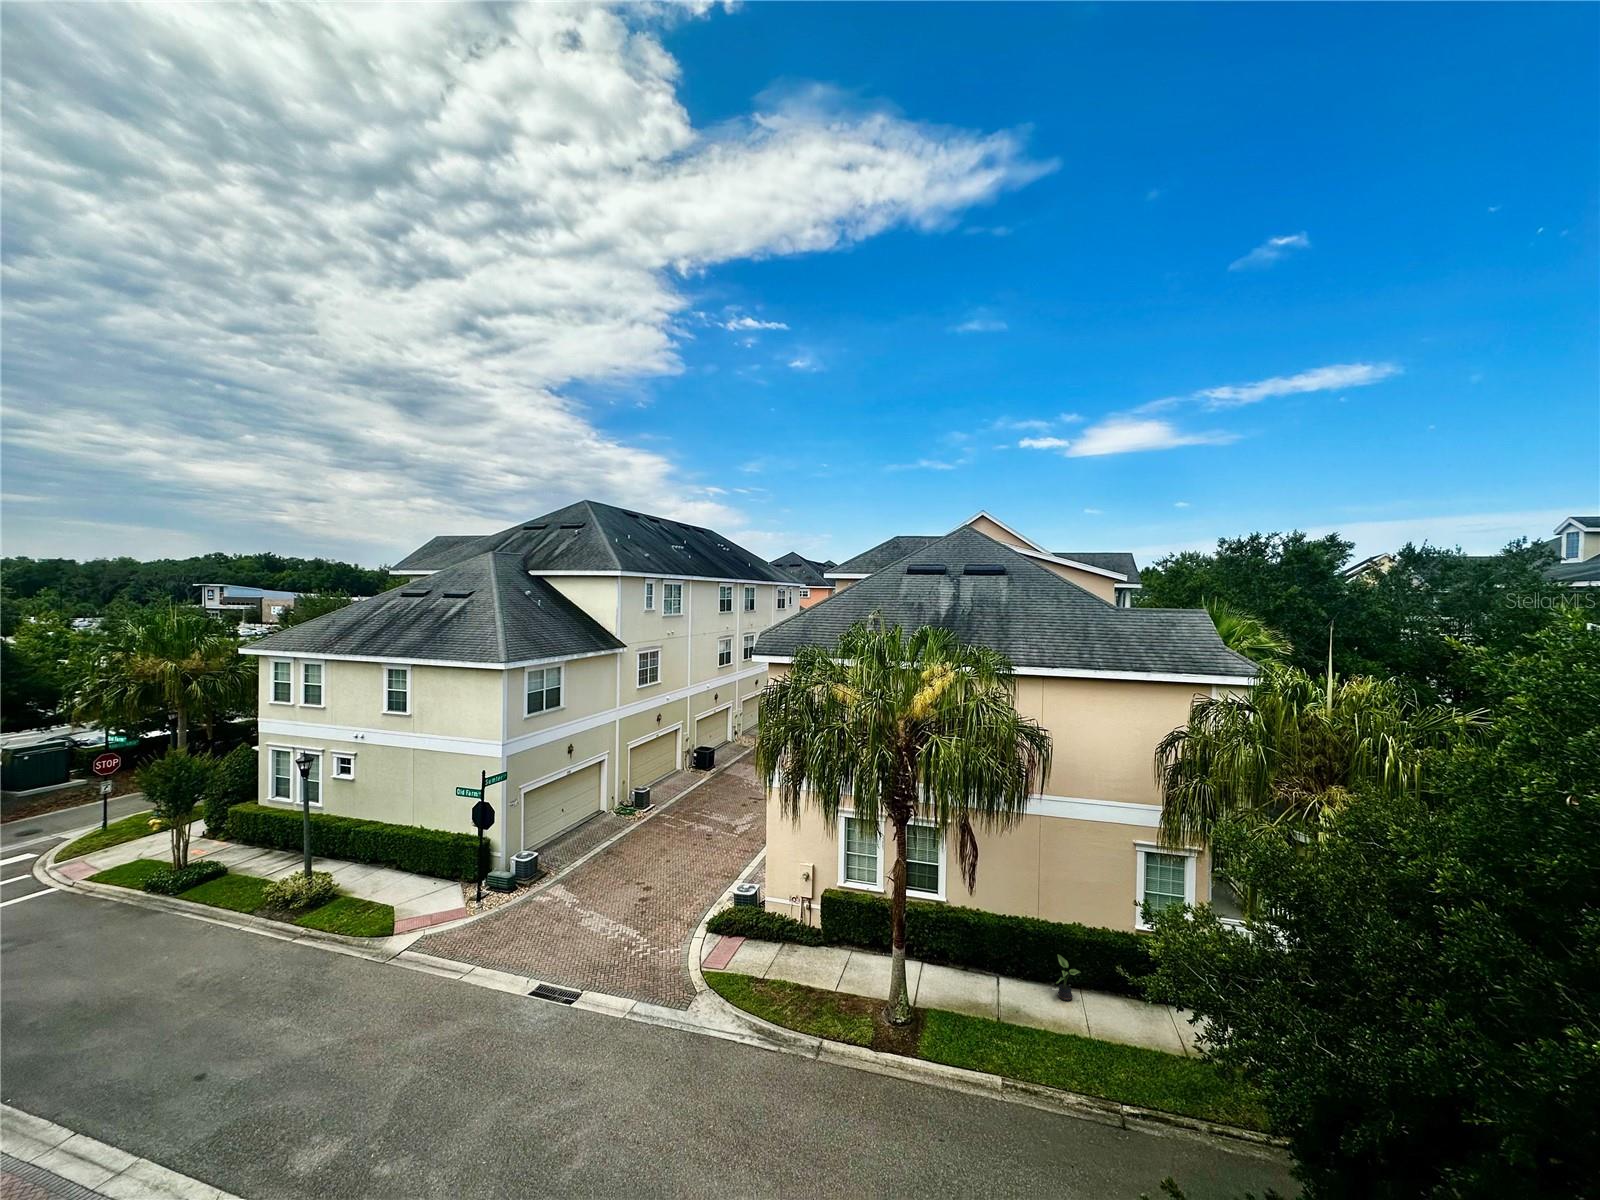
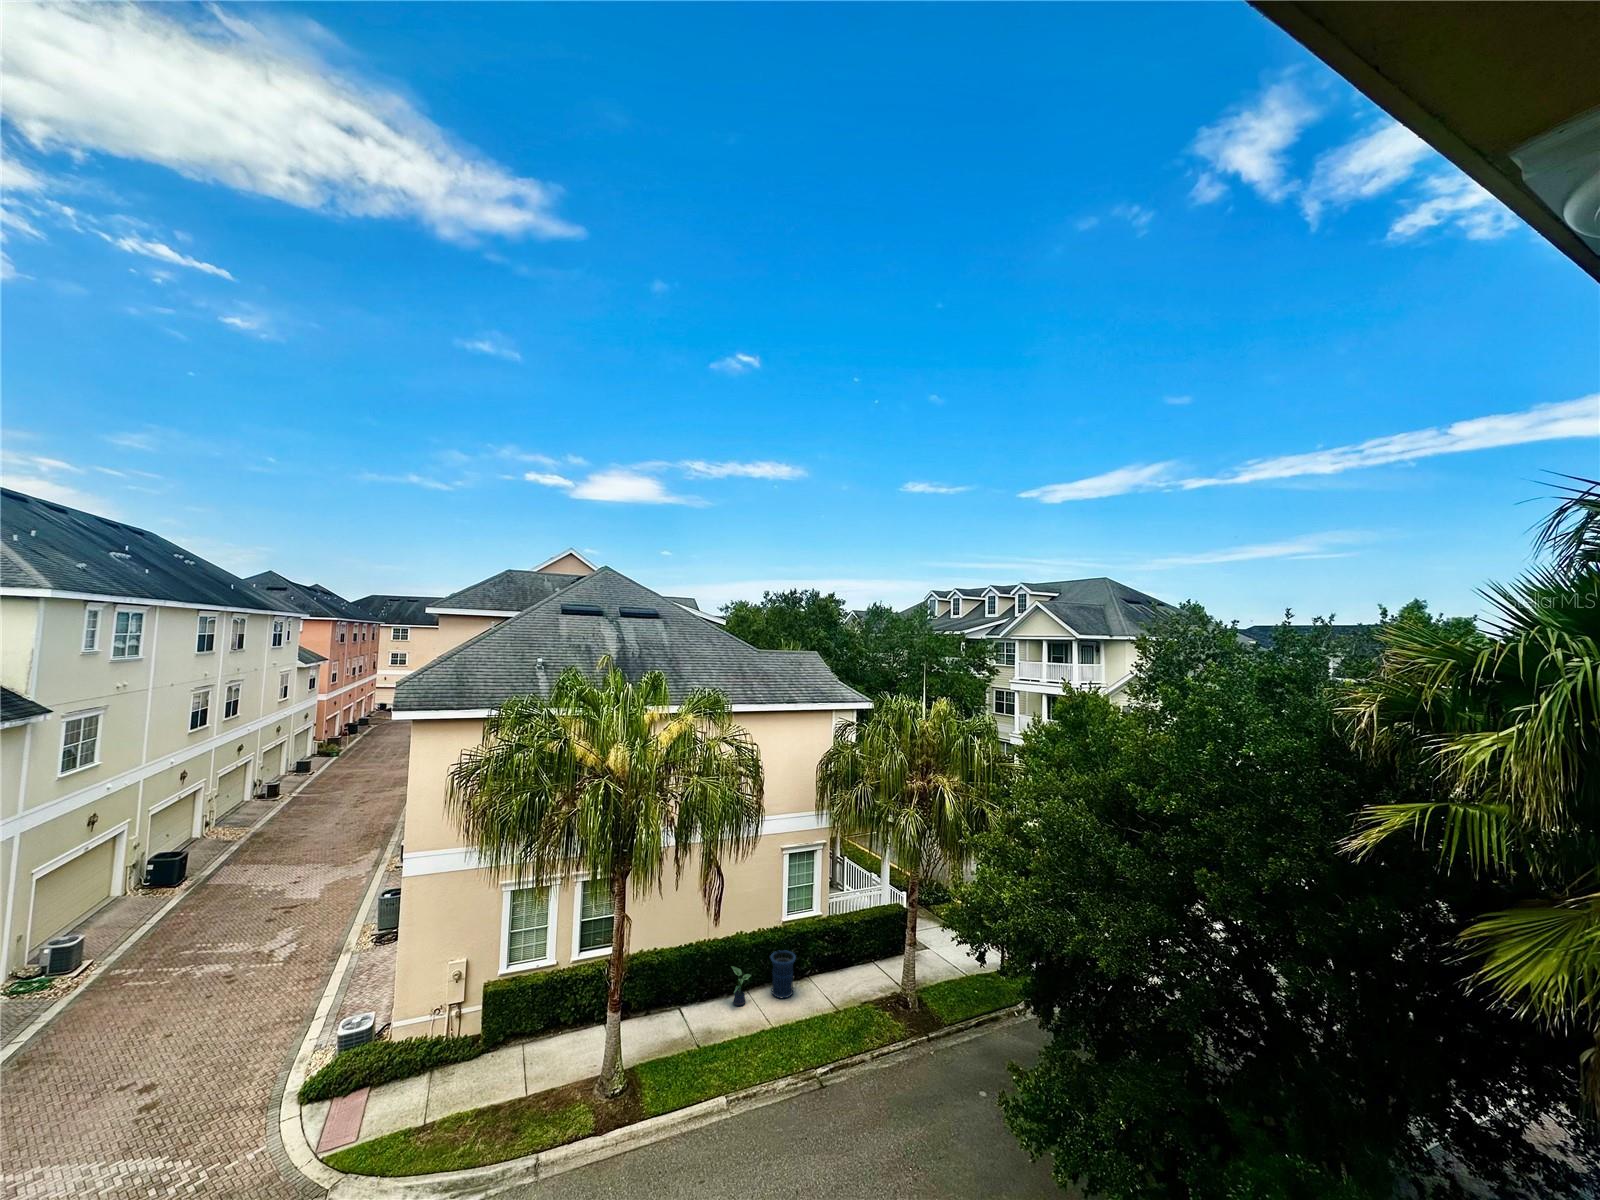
trash can: none [1106,958,1140,1015] -> present [771,950,796,998]

